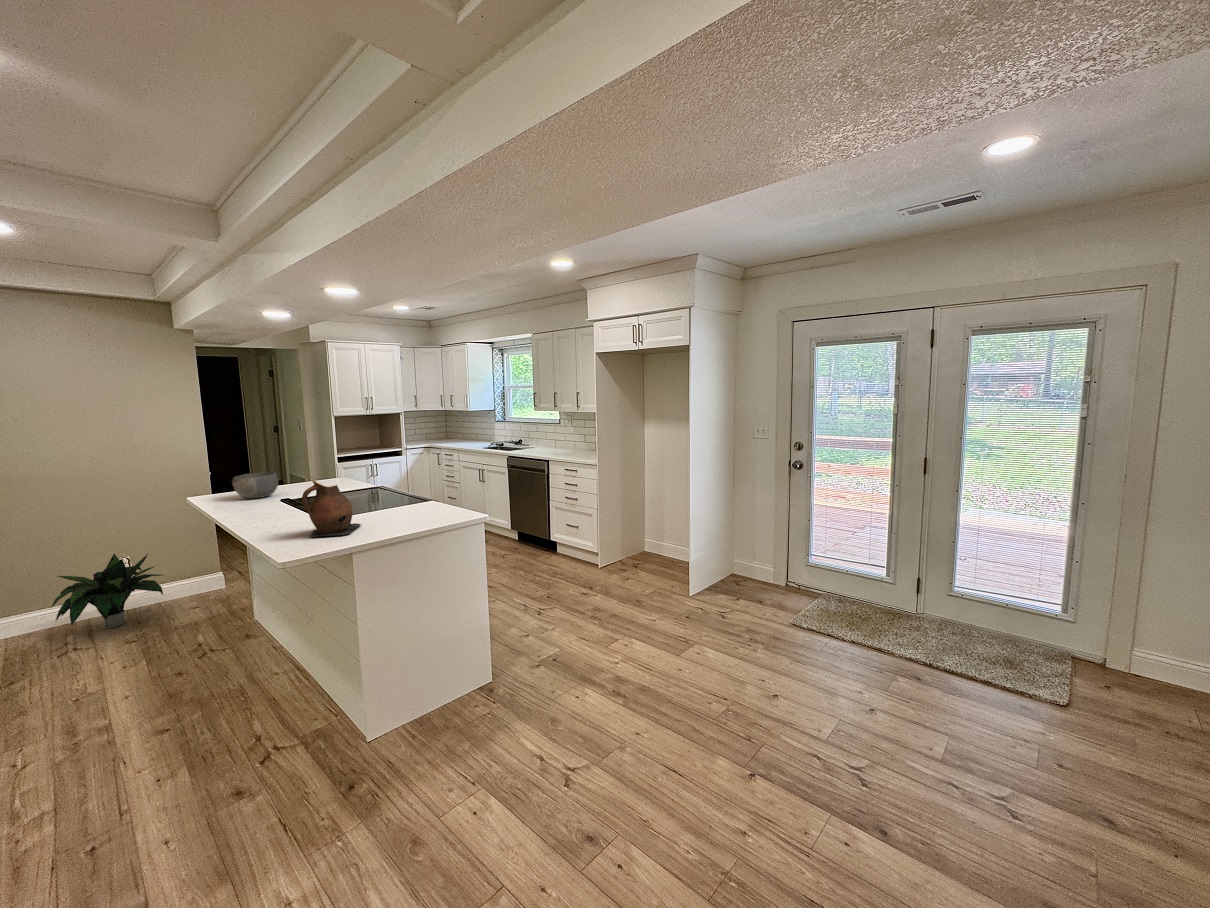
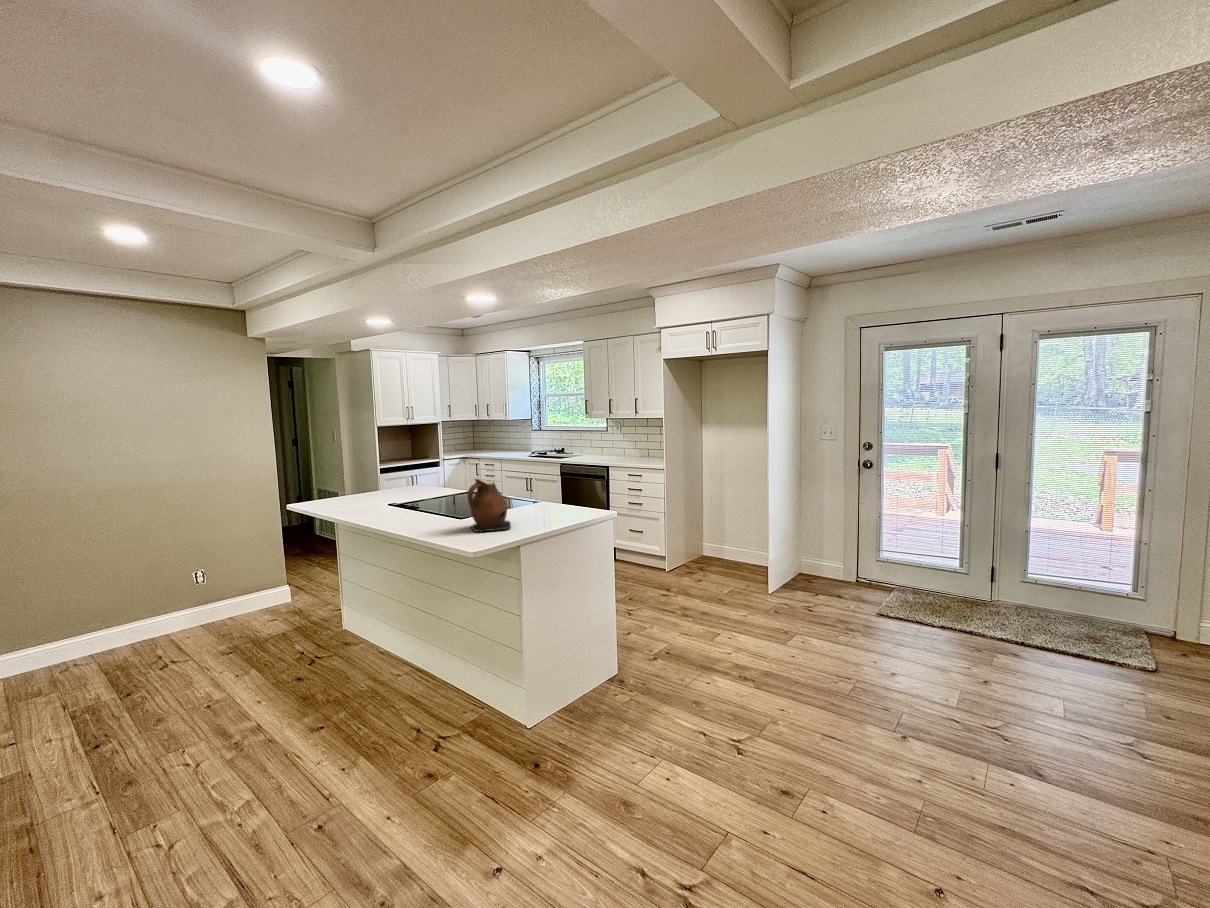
bowl: present [232,472,278,498] -> none [338,478,379,504]
potted plant: present [51,554,163,628] -> none [142,564,249,641]

